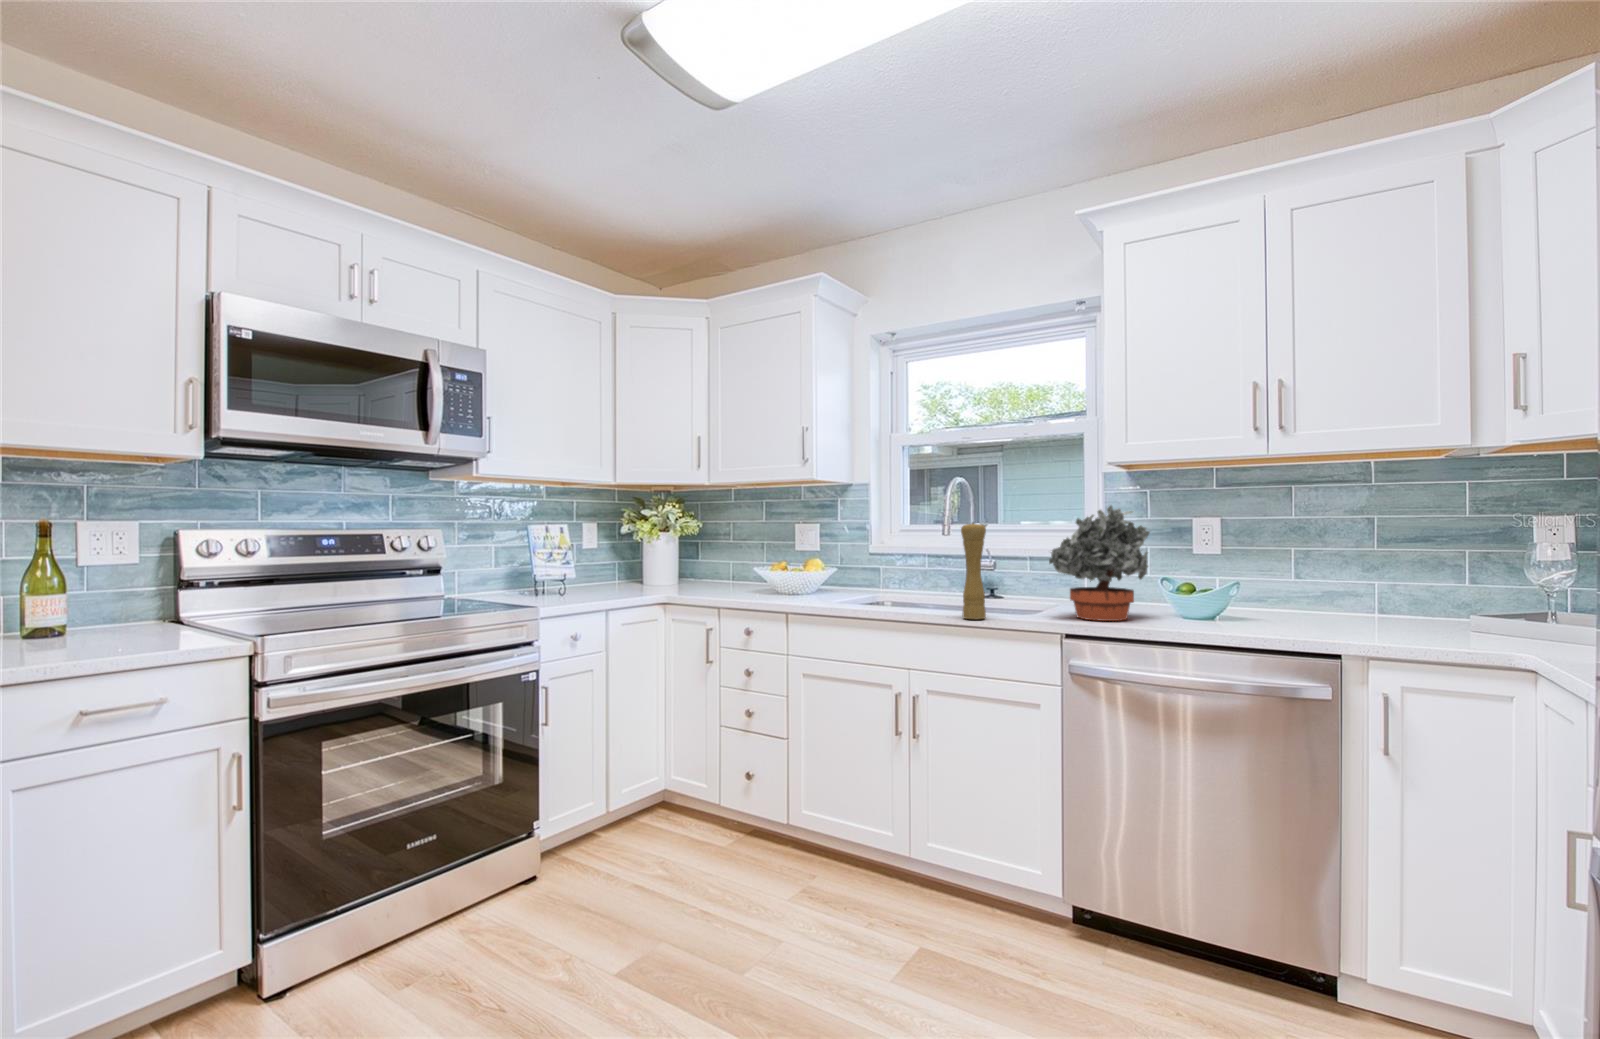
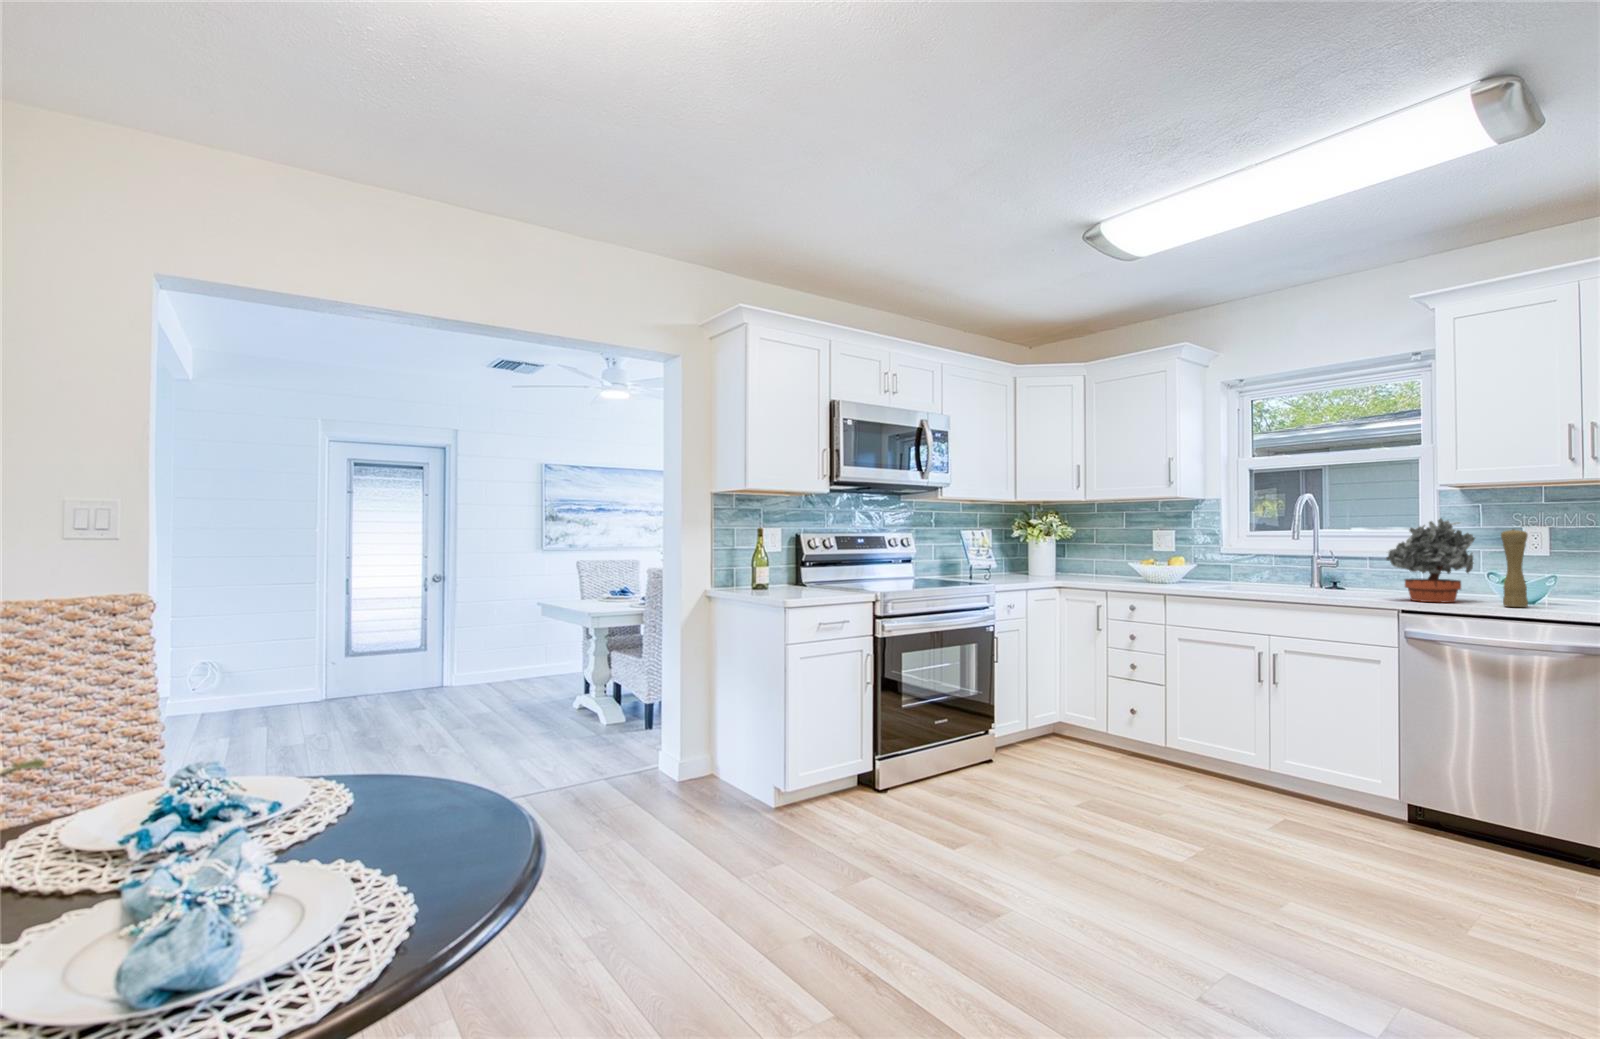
pepper mill: present [961,523,986,619] -> present [1501,529,1528,607]

